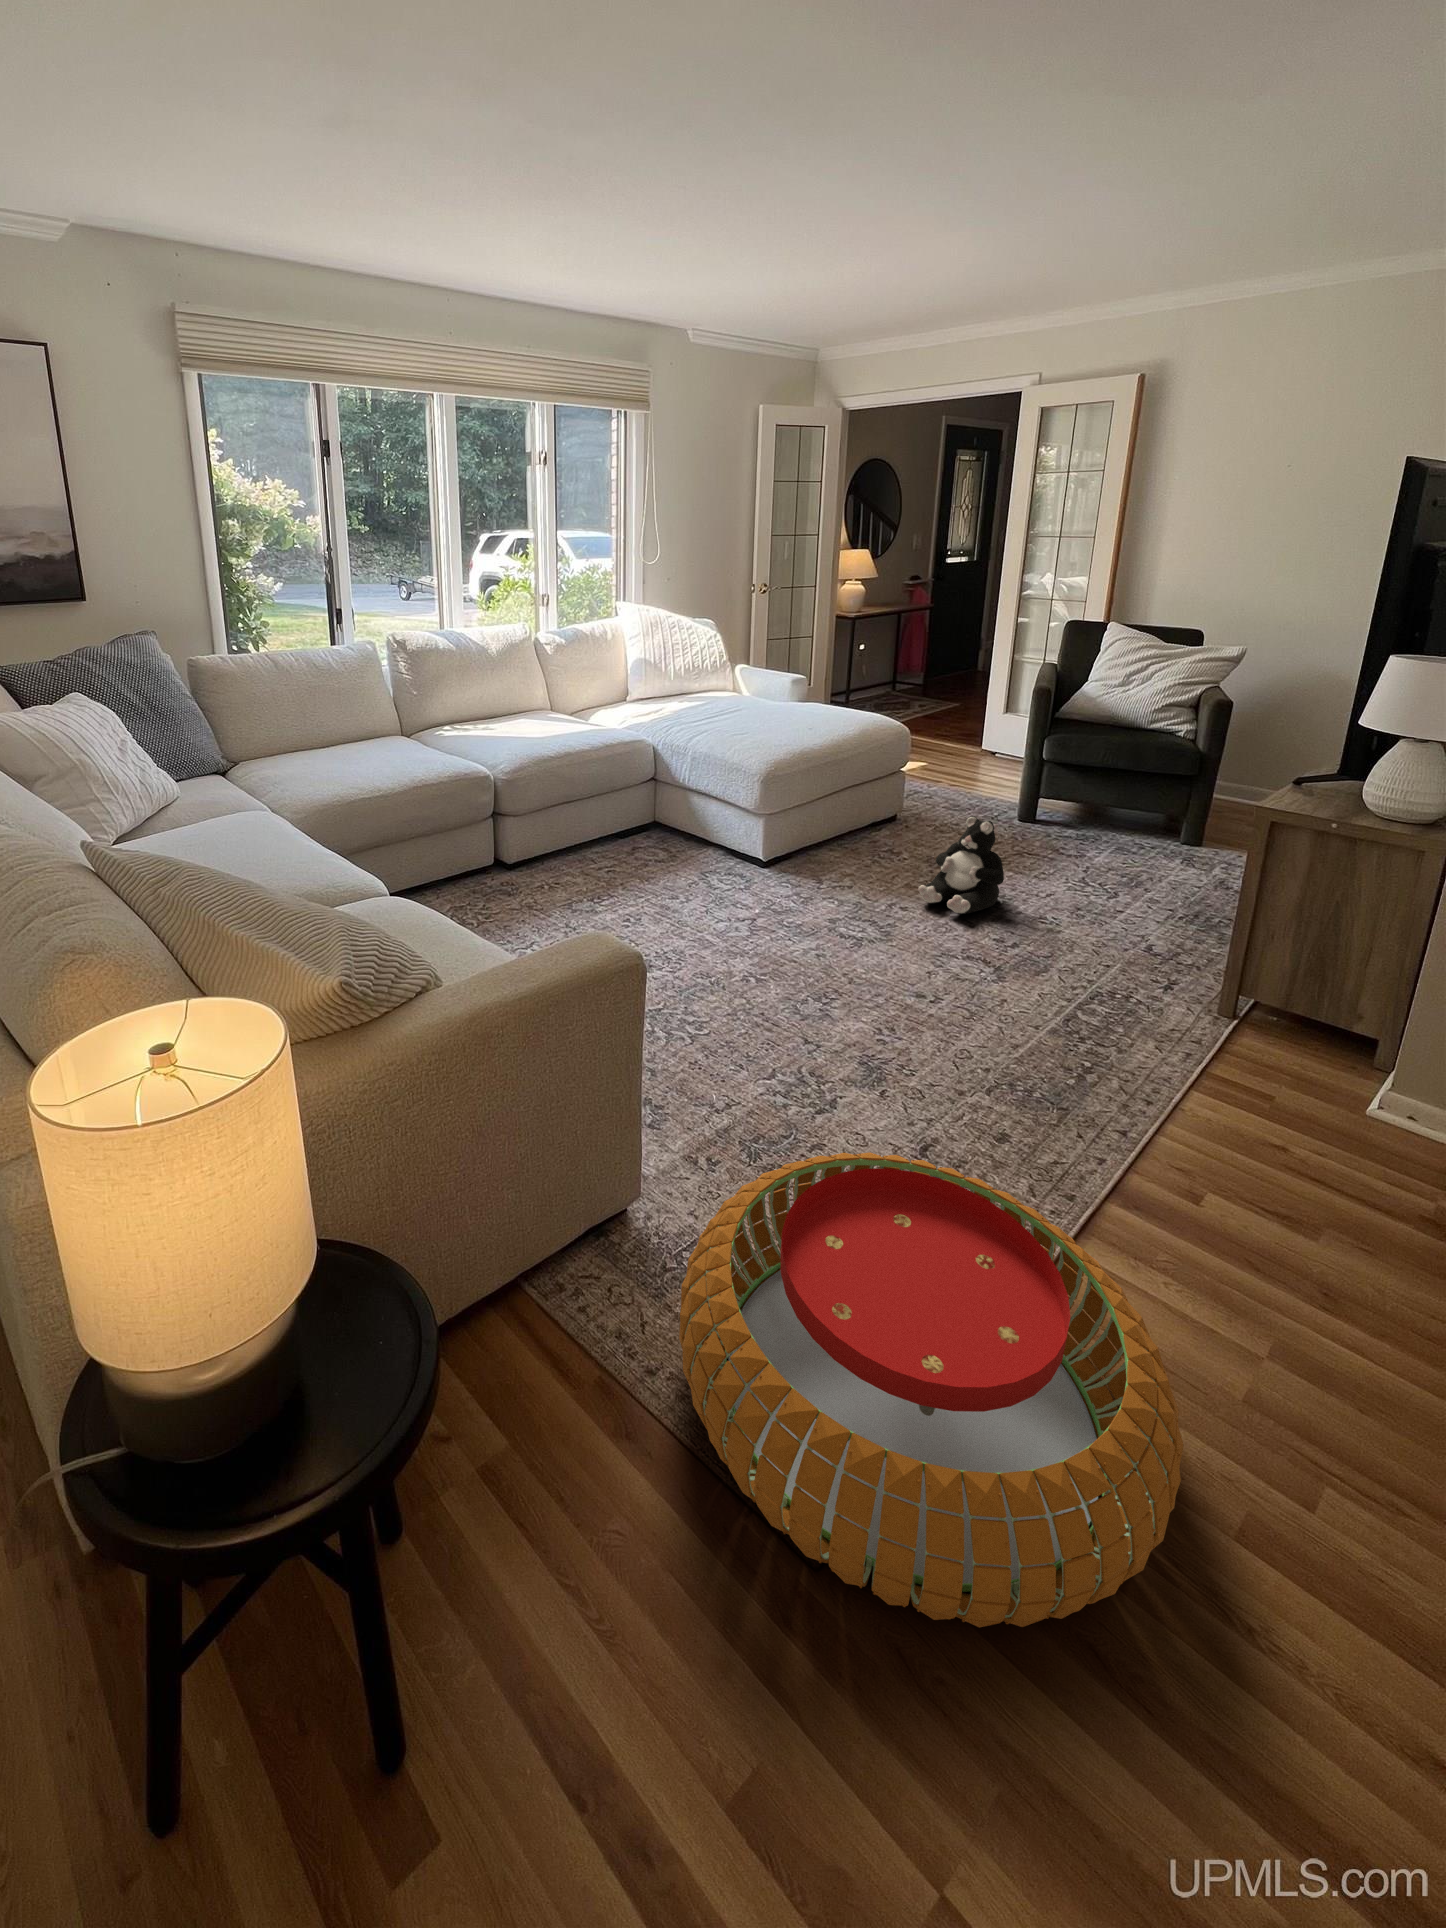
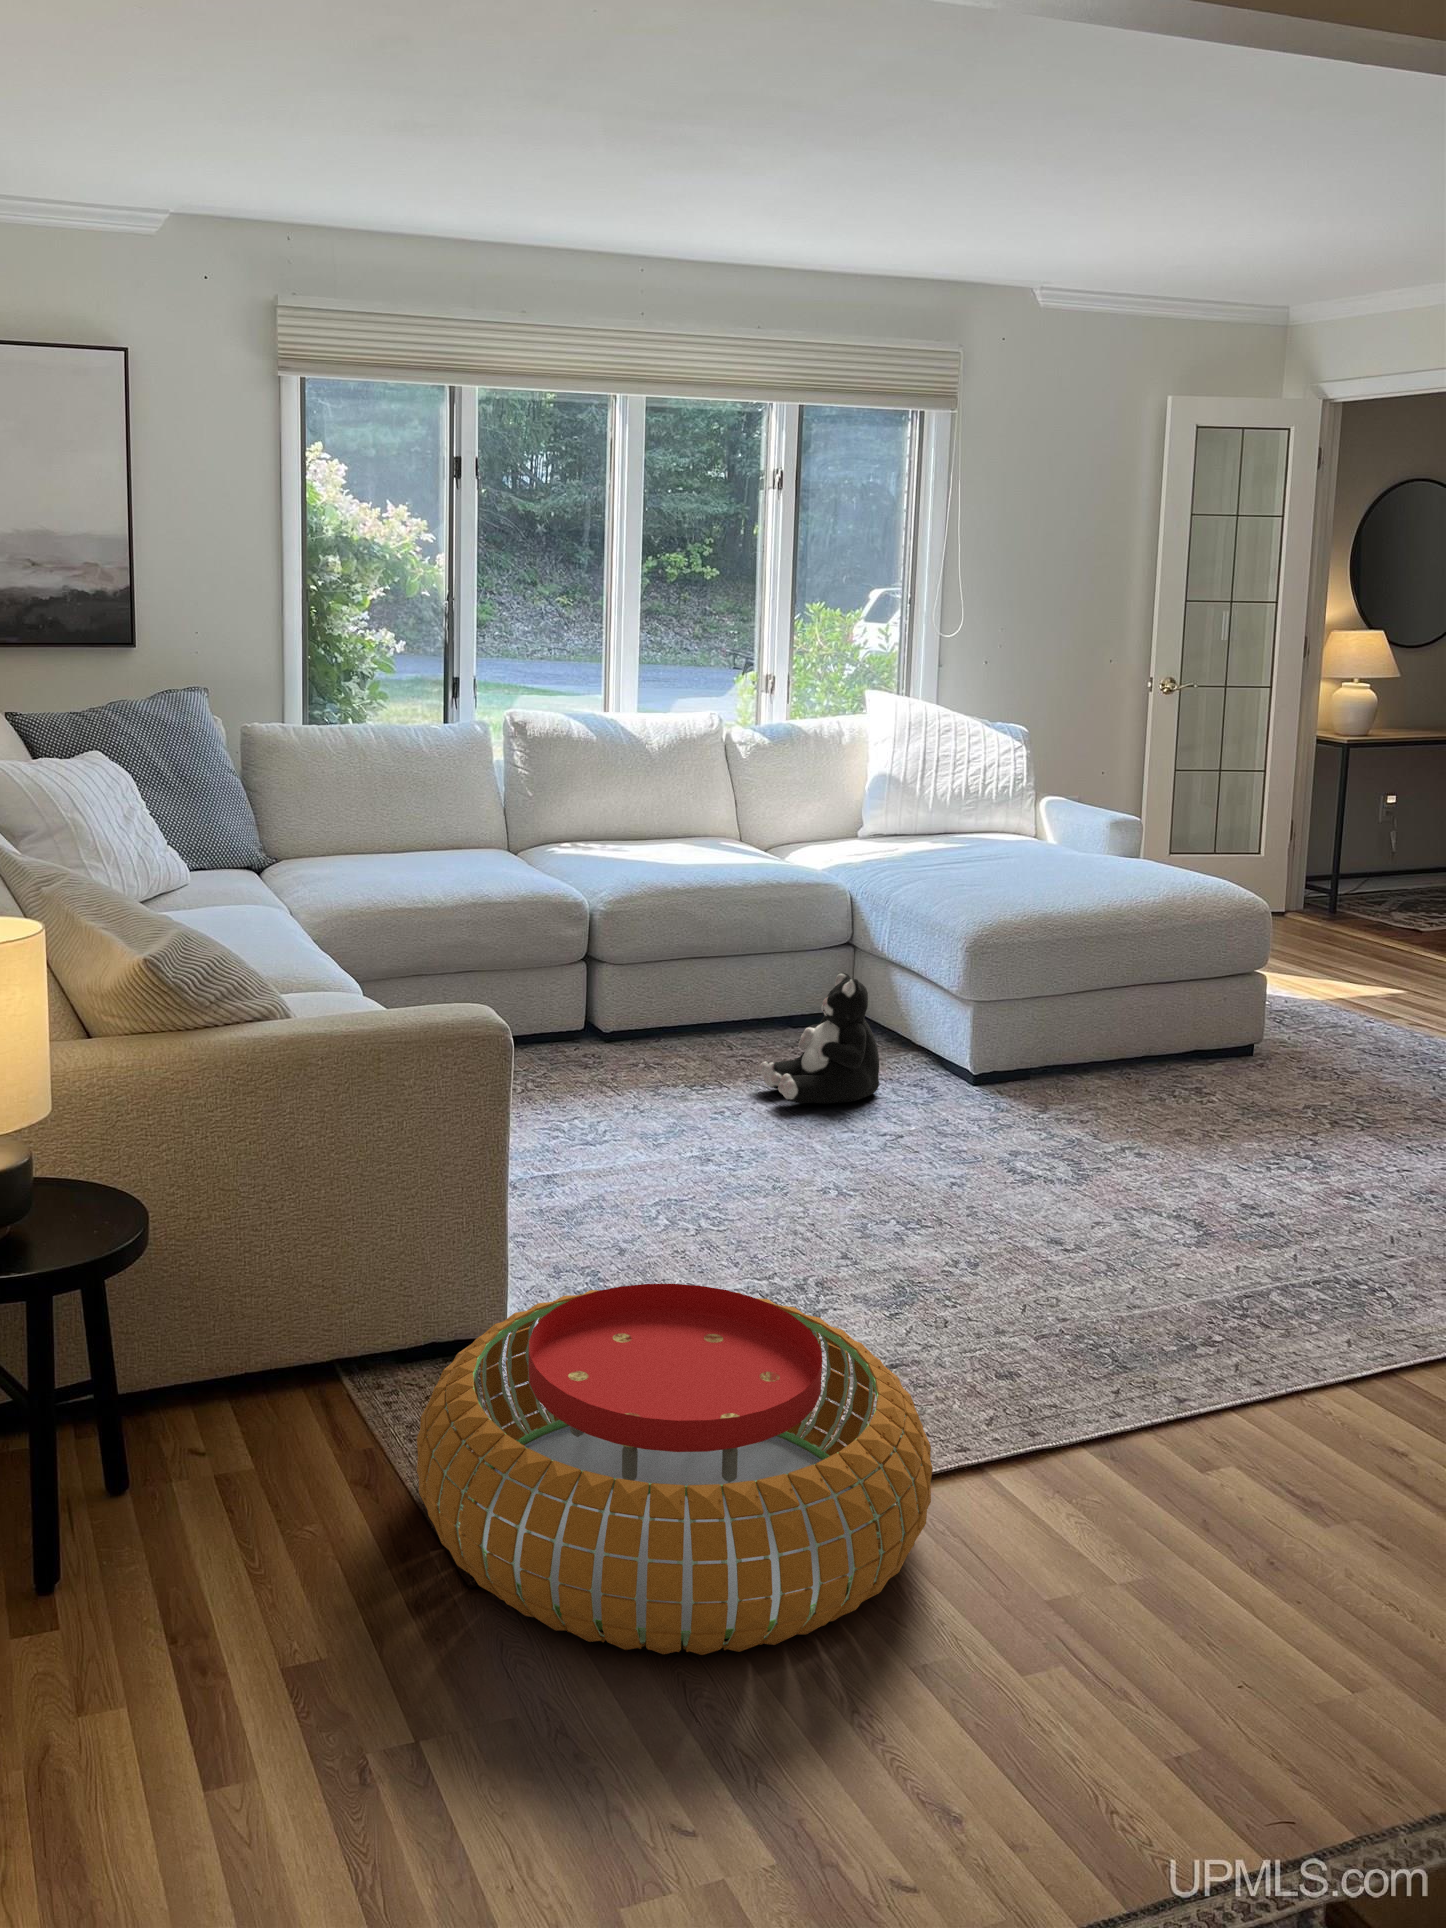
plush toy: present [919,816,1004,914] -> present [759,973,879,1104]

